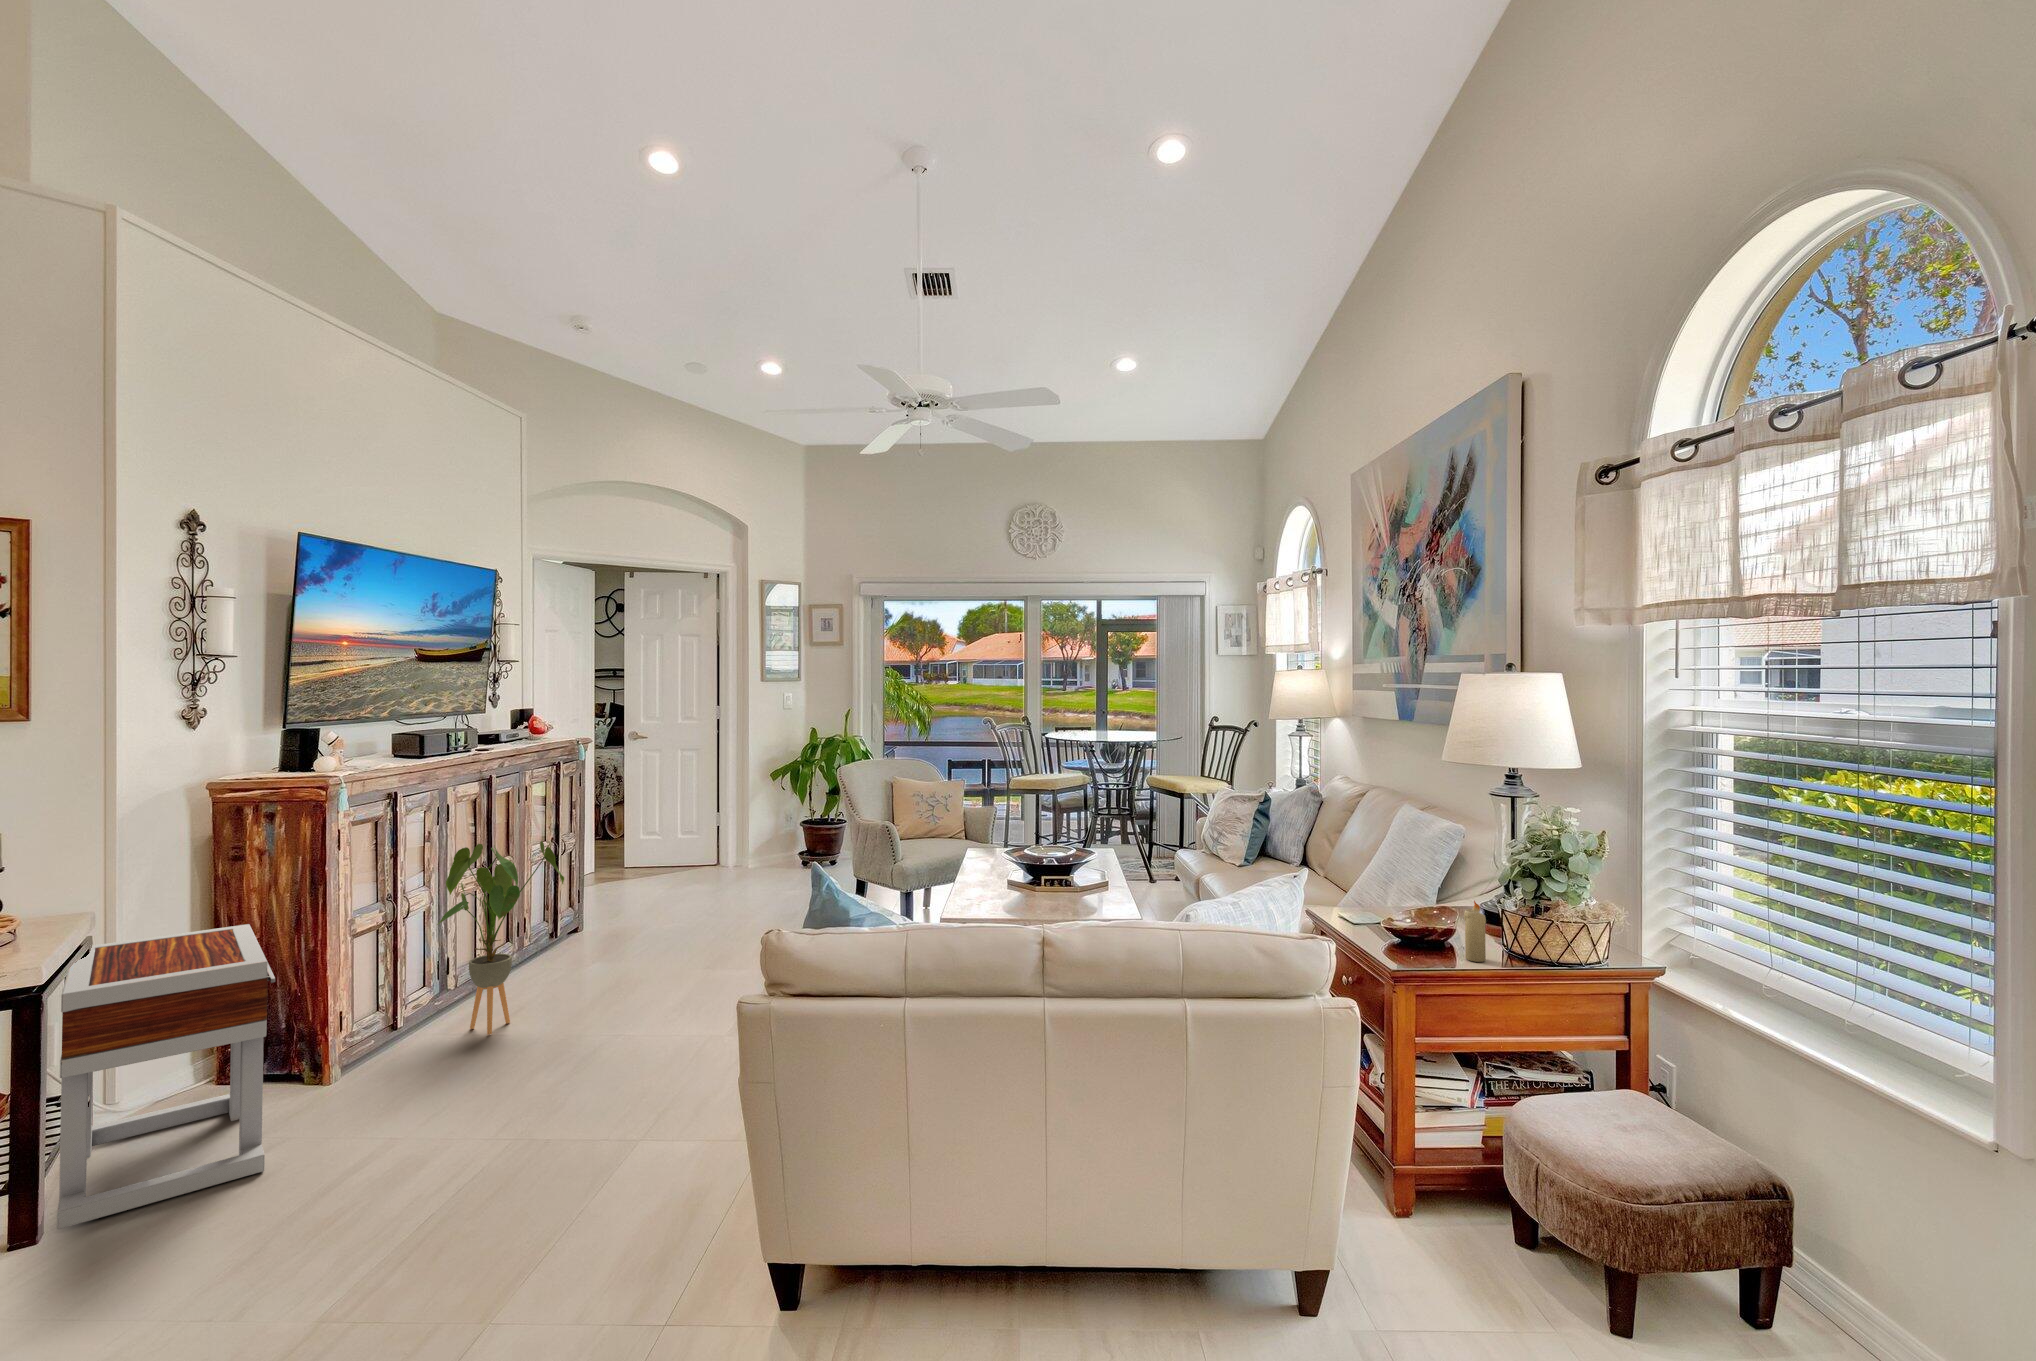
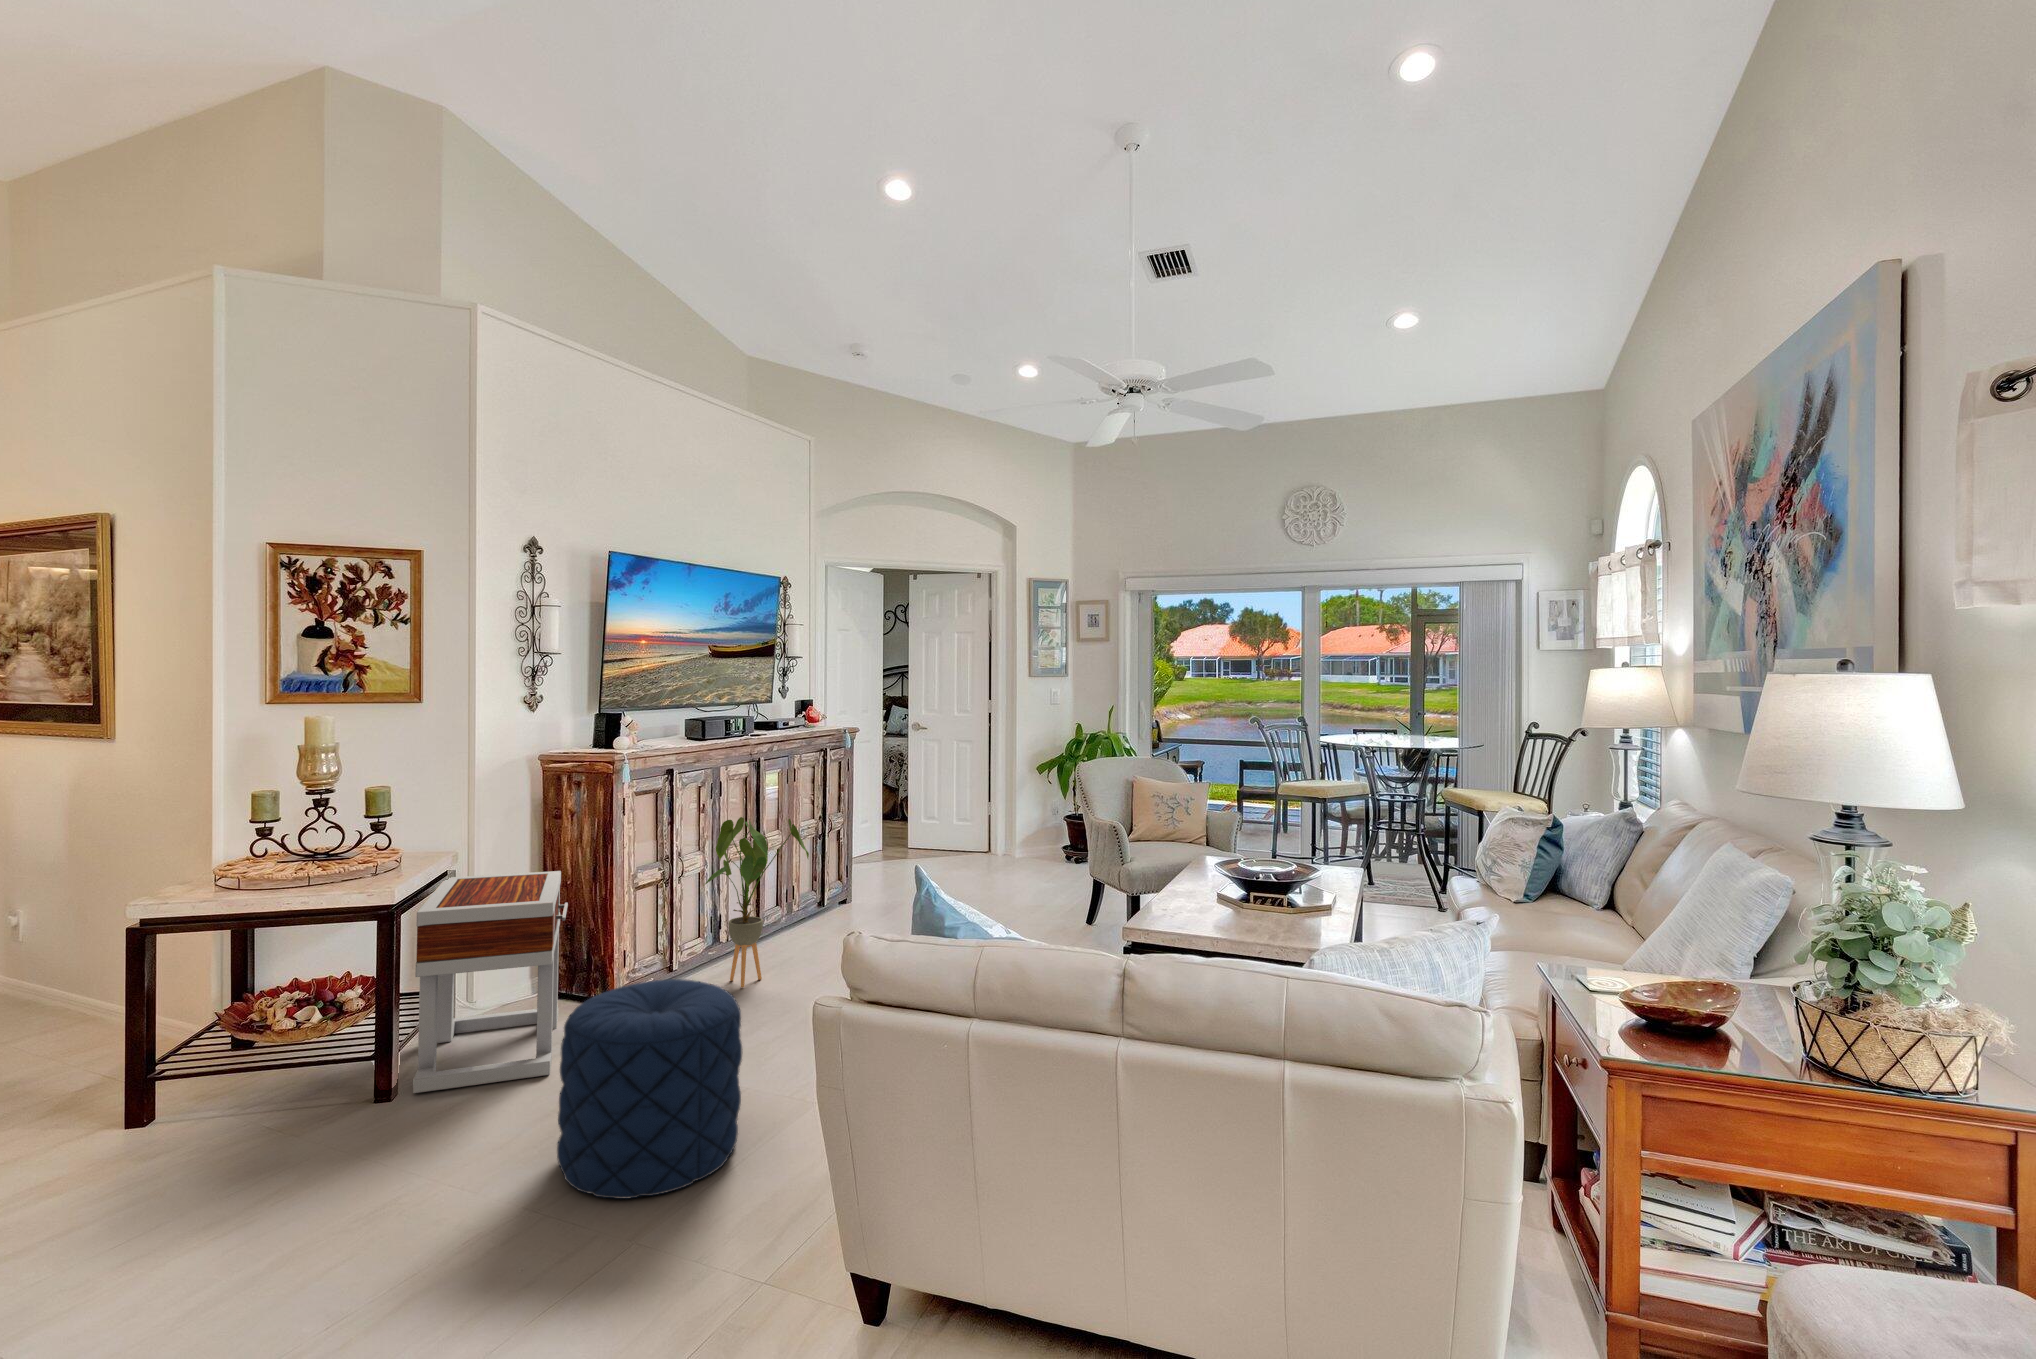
candle: present [1464,901,1486,962] -> none [1728,977,1762,1061]
pouf: none [327,1028,559,1294] -> present [557,979,742,1199]

